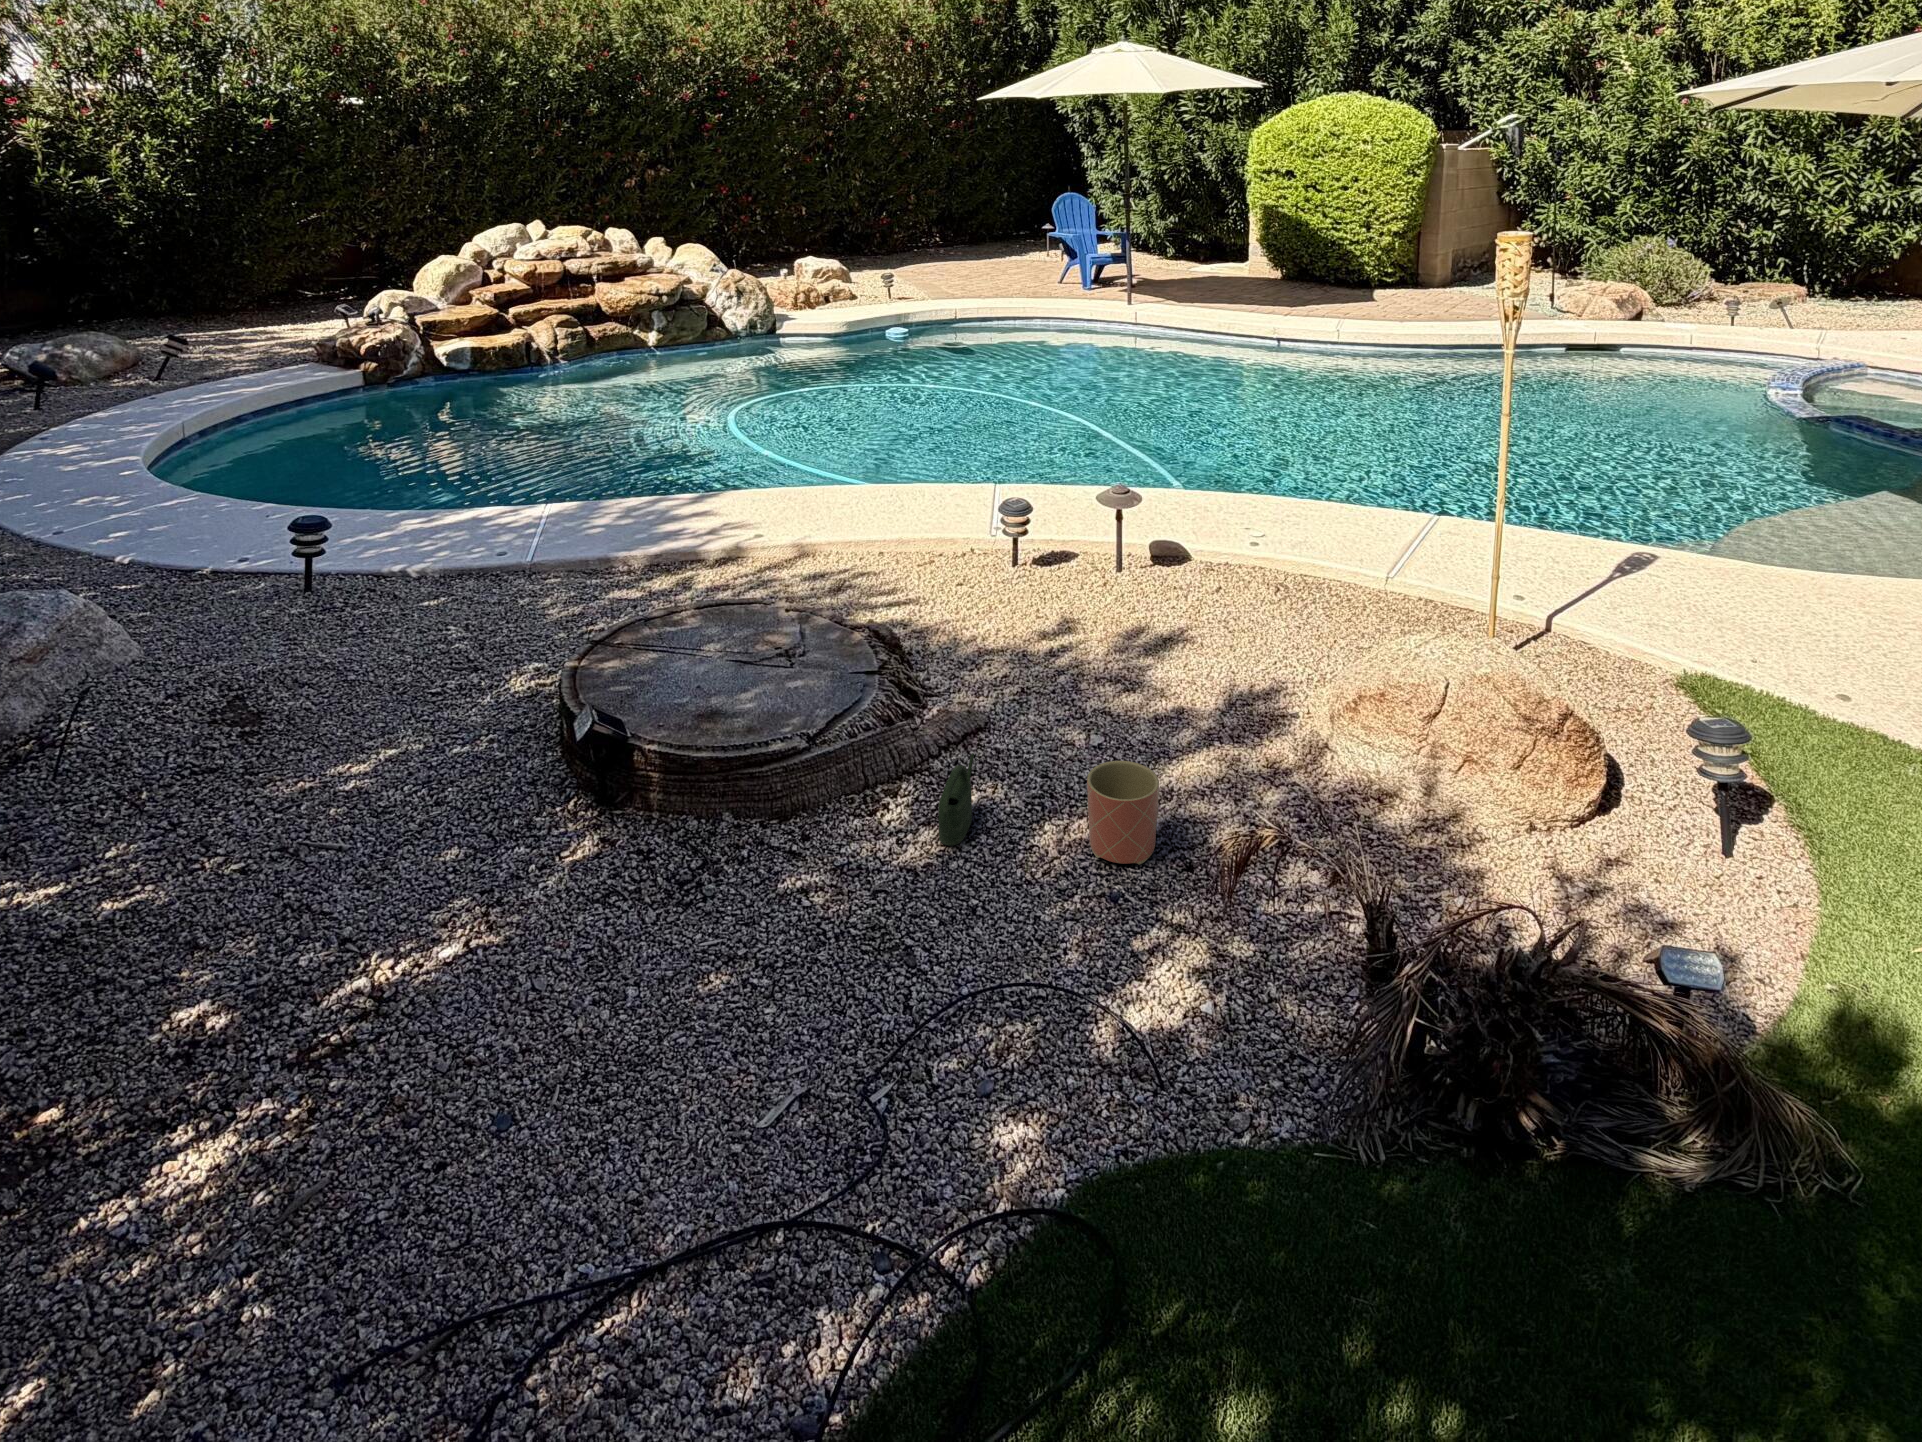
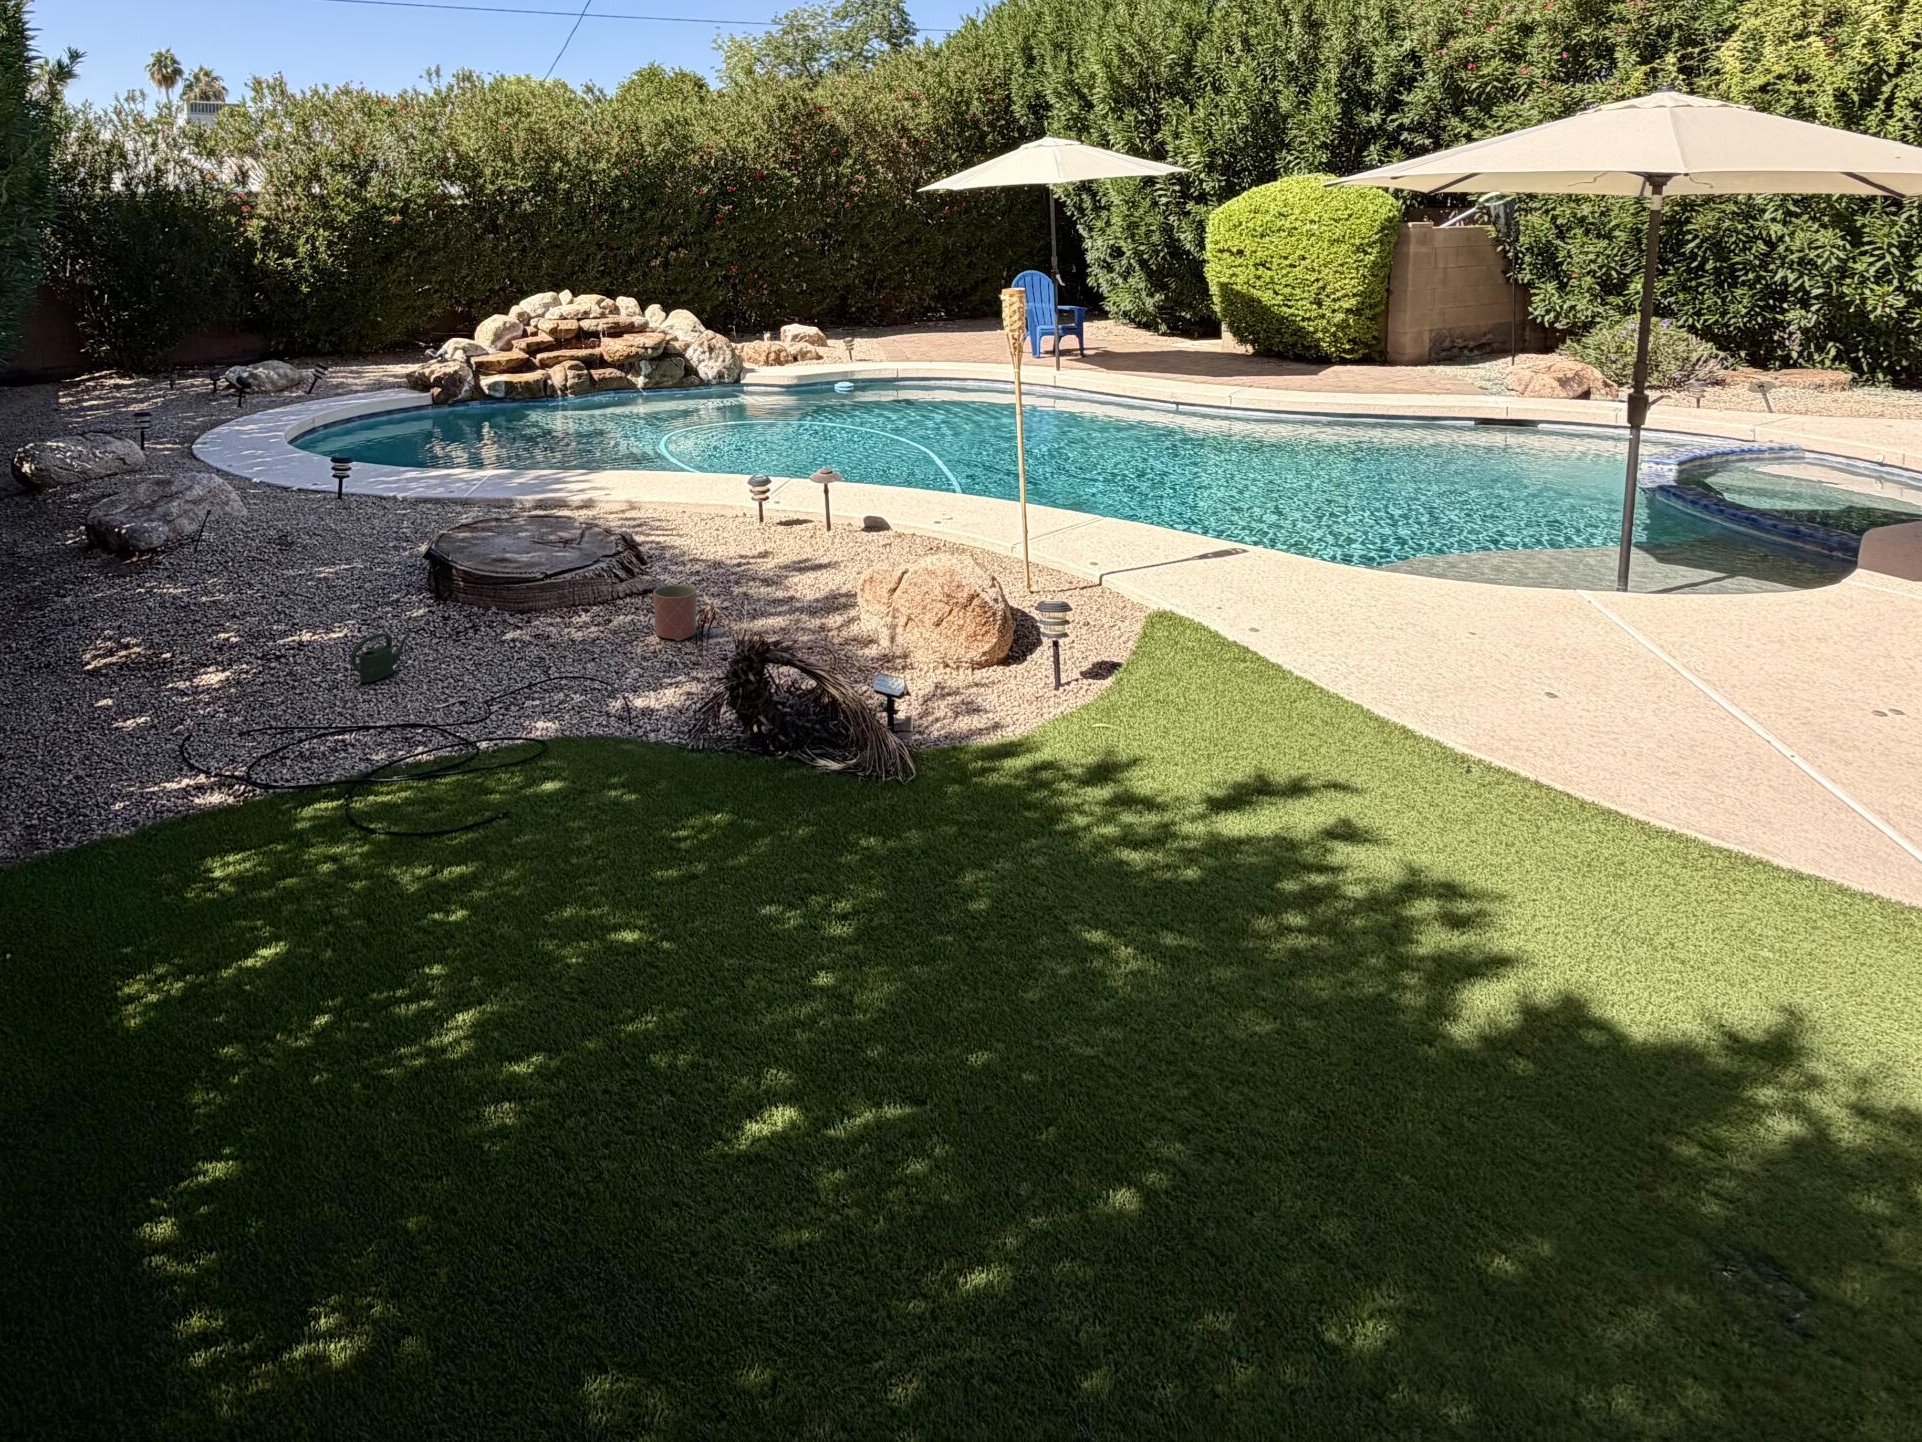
watering can: present [939,753,974,846] -> present [351,633,410,682]

